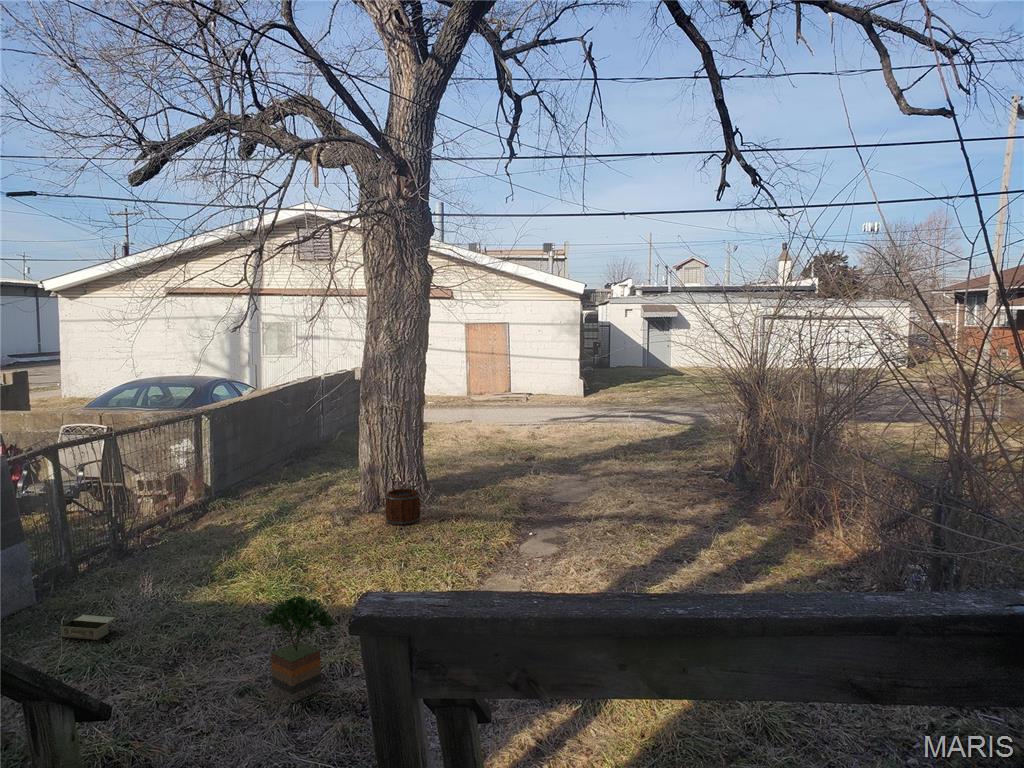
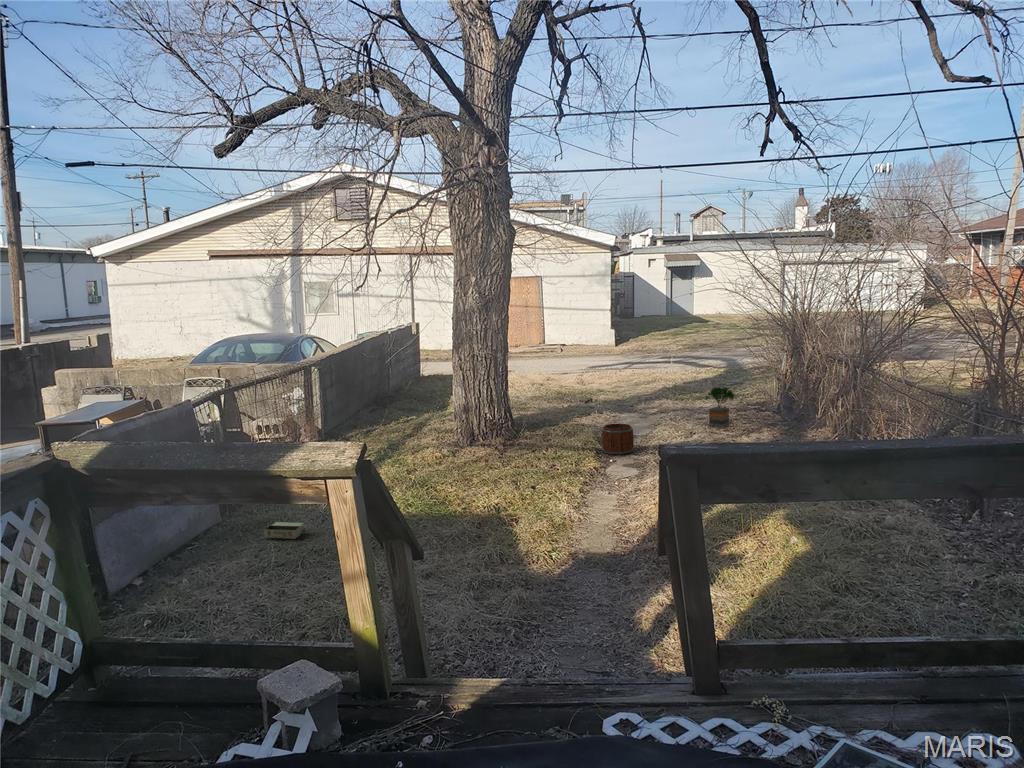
bucket: present [385,489,420,525] -> present [602,424,634,455]
potted tree: present [262,596,335,703] -> present [705,387,735,428]

